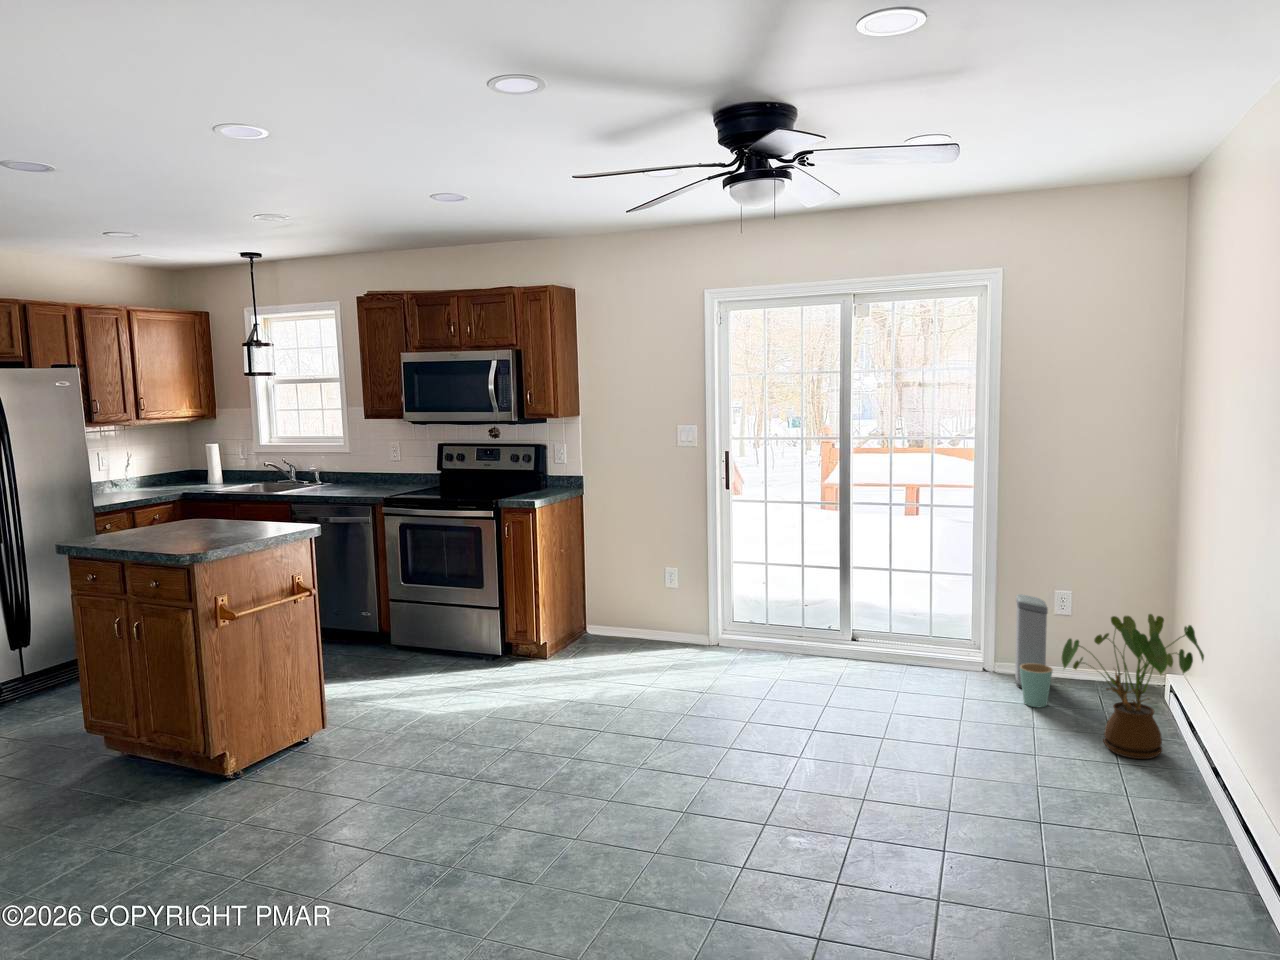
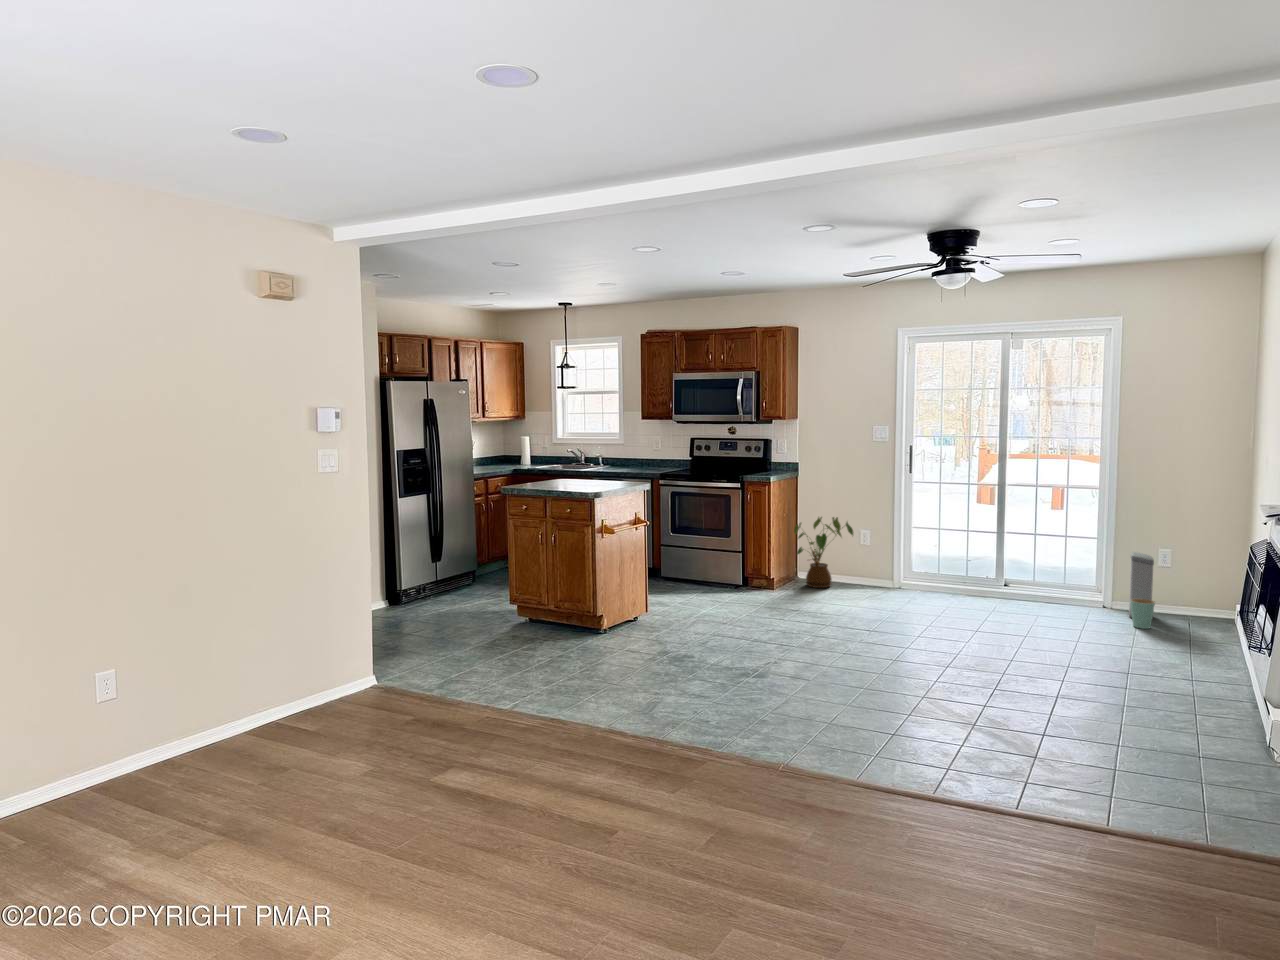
house plant: present [1062,614,1204,759] -> present [794,517,854,588]

